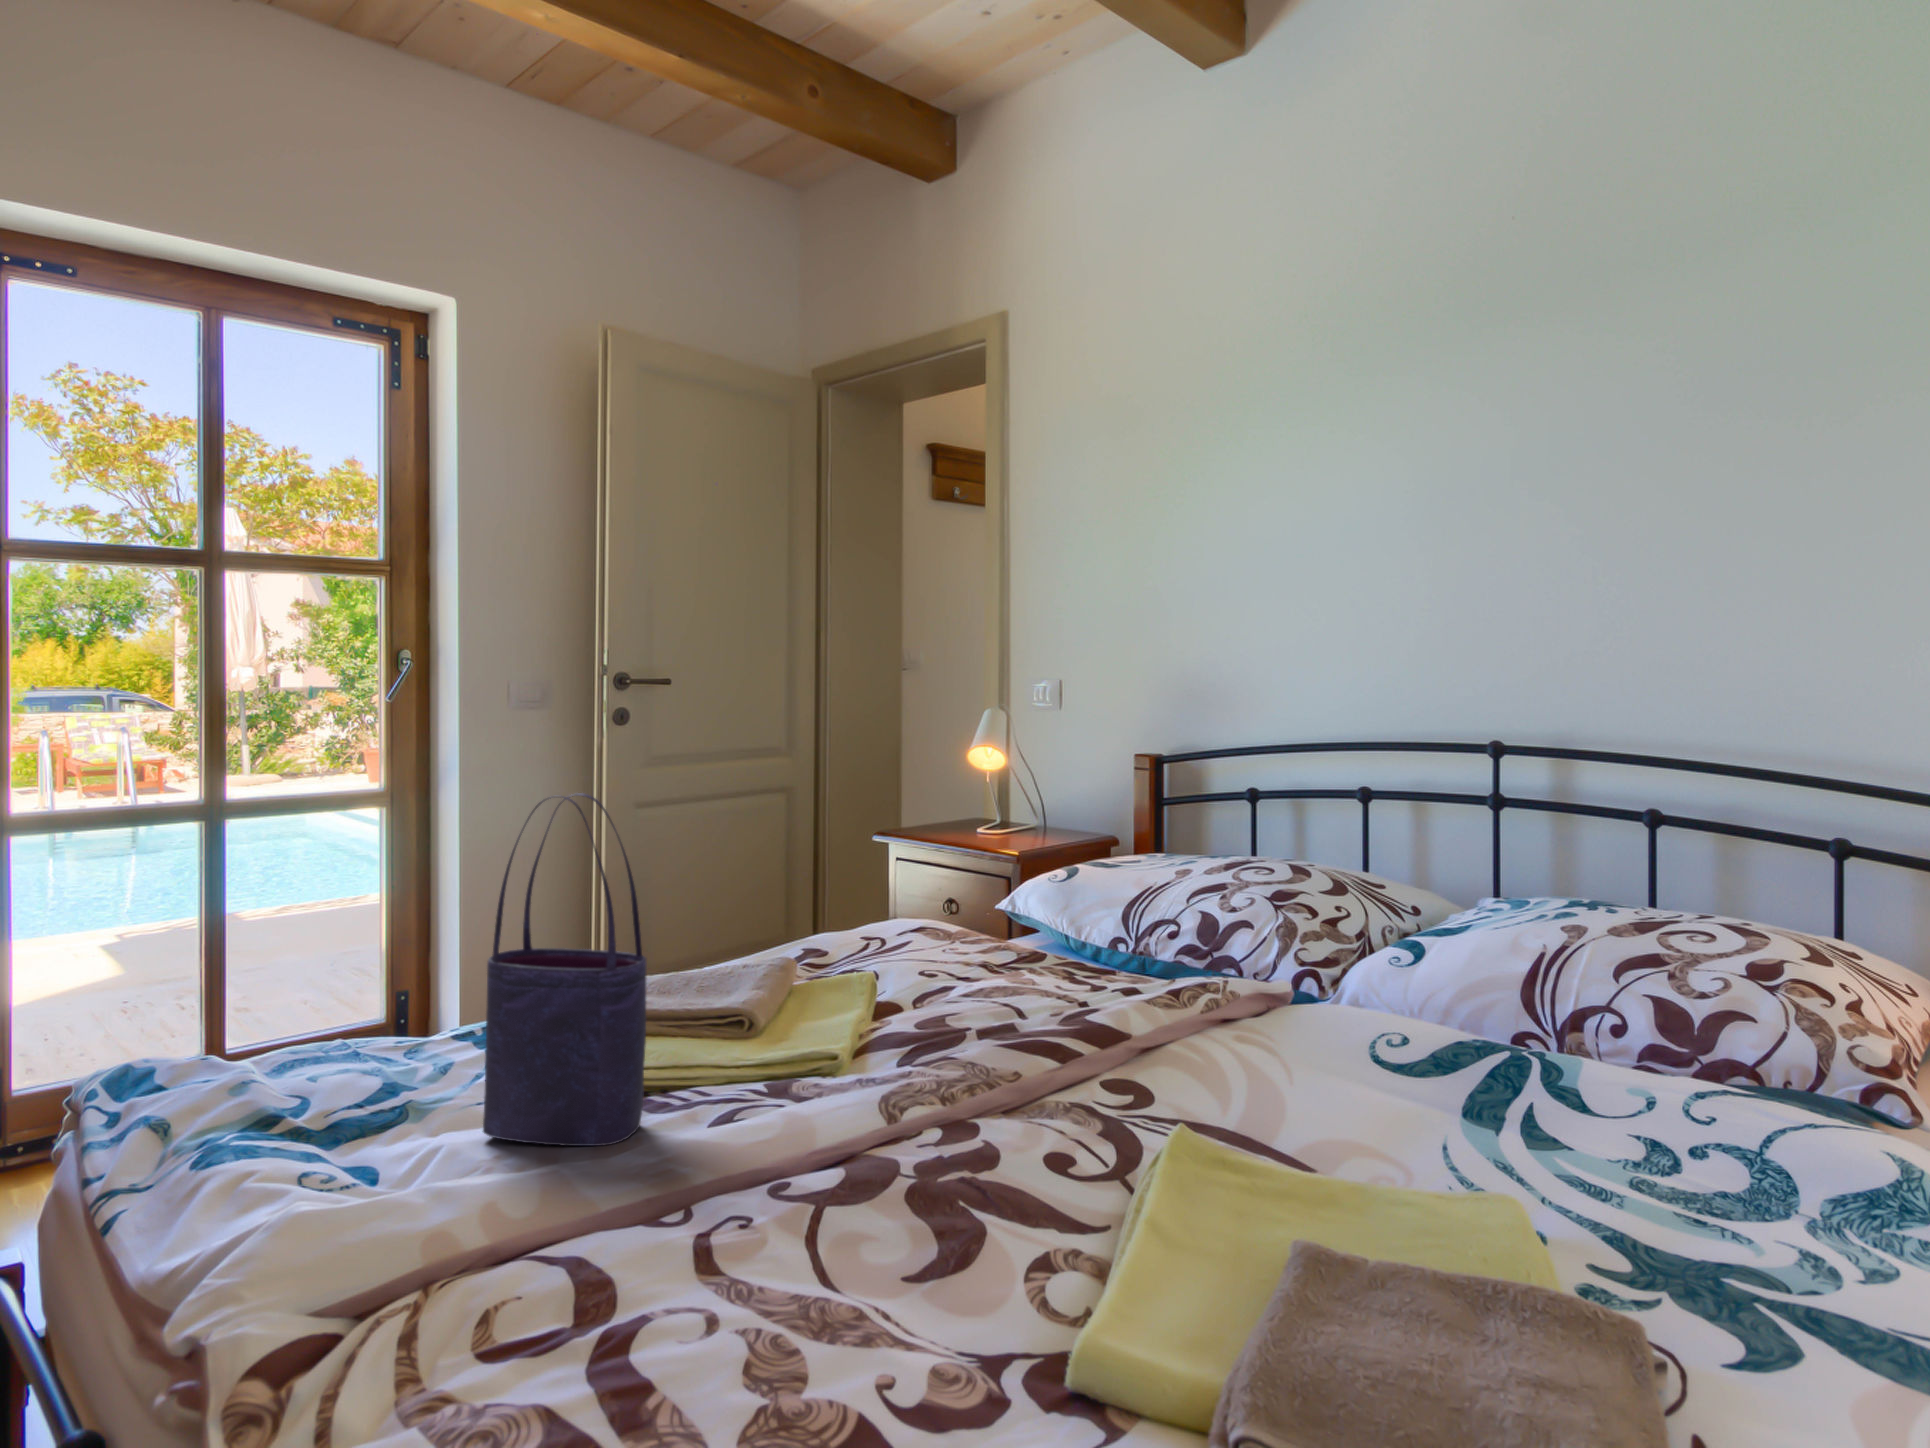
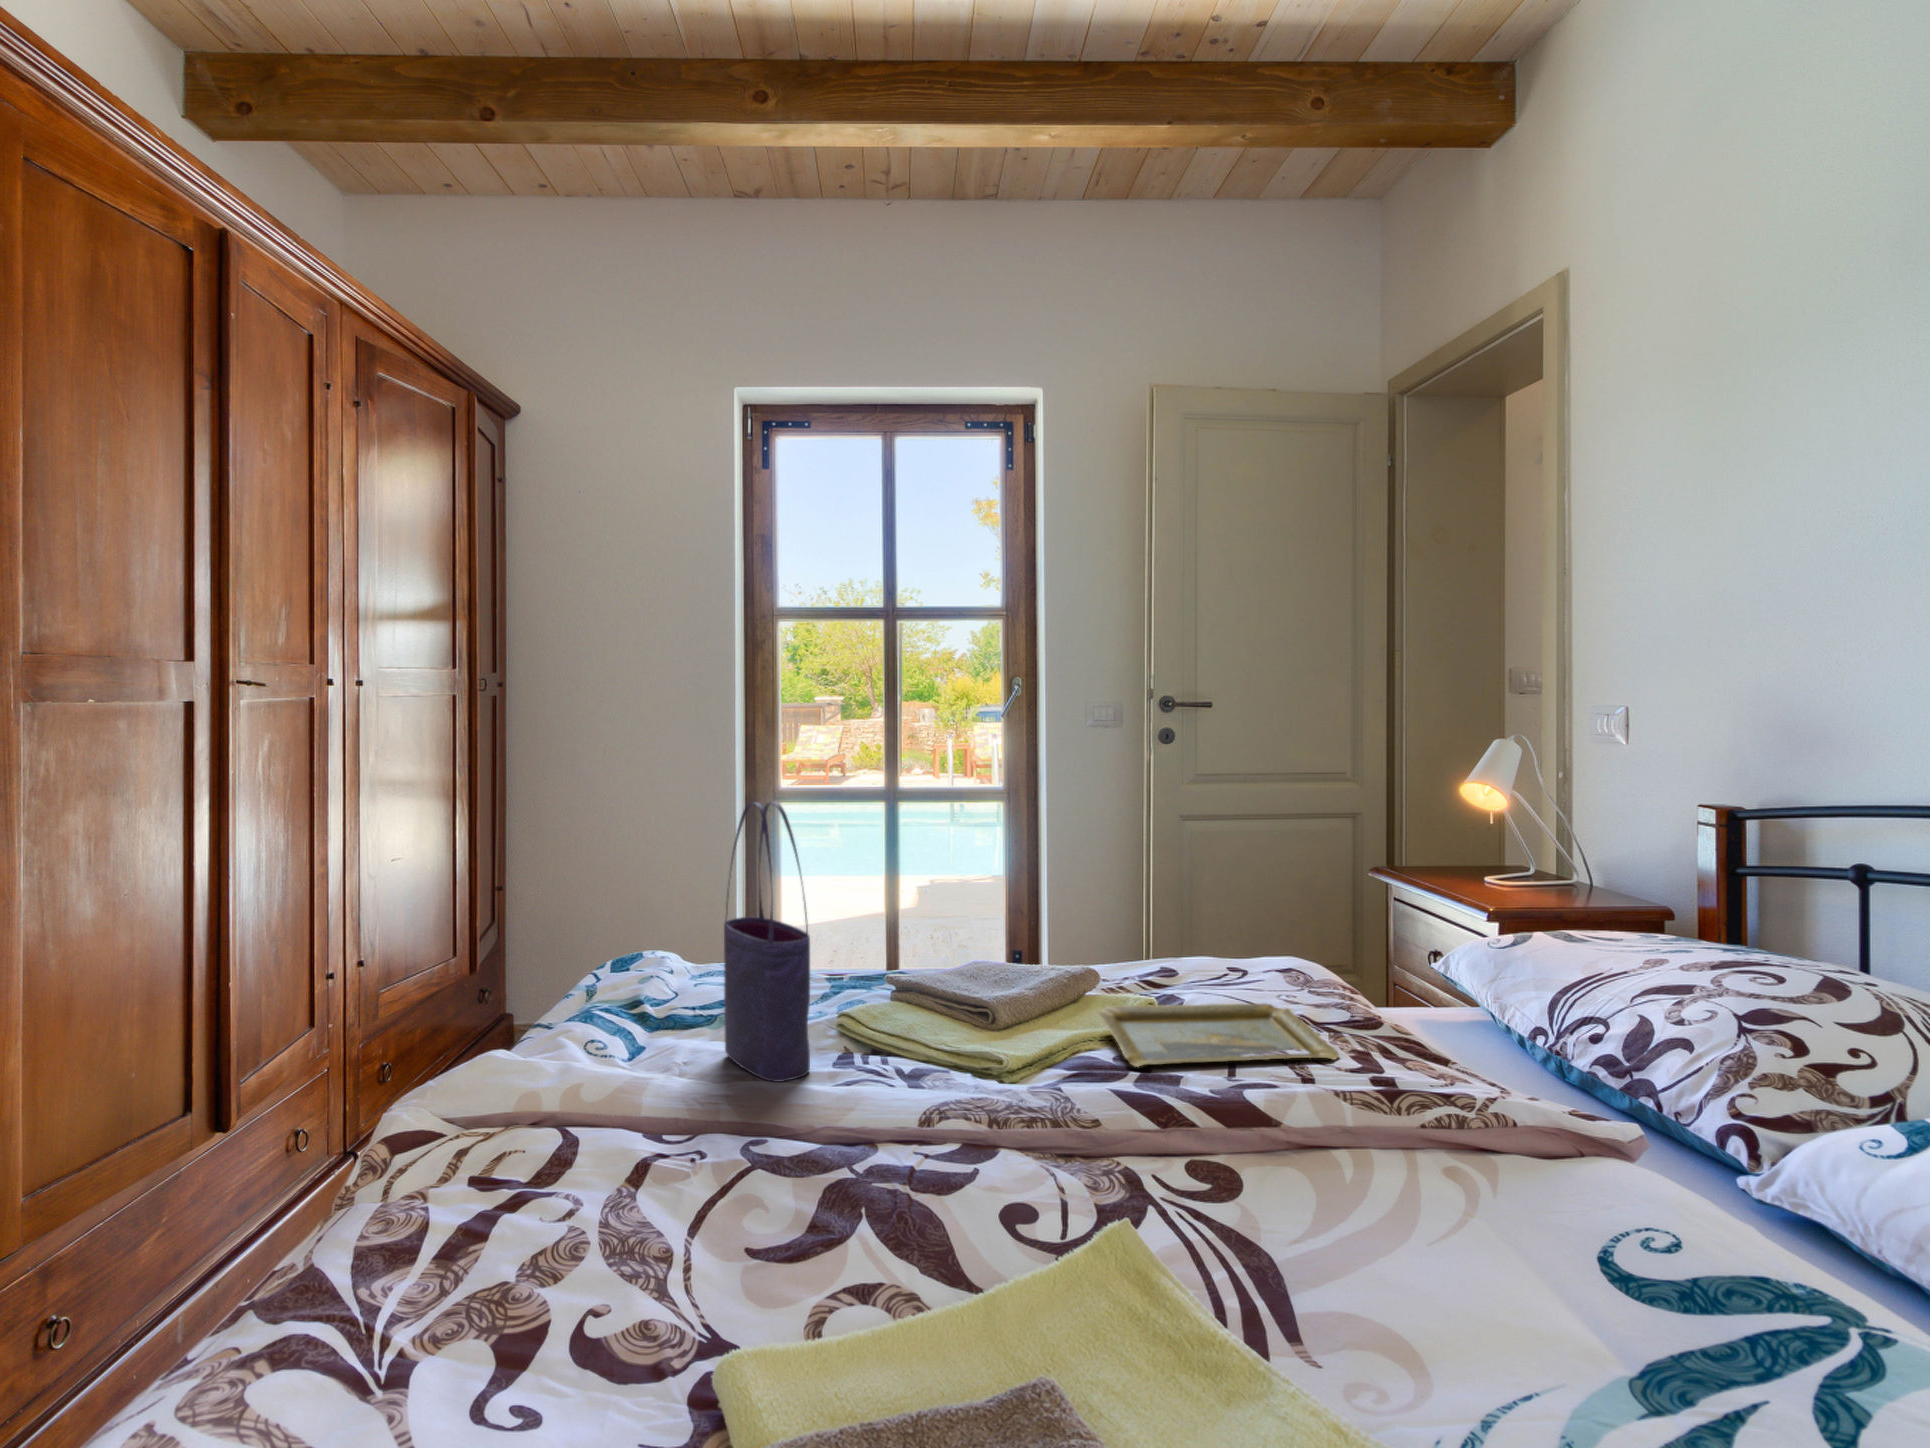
tray: none [853,955,1073,1027] -> present [1097,1003,1338,1067]

